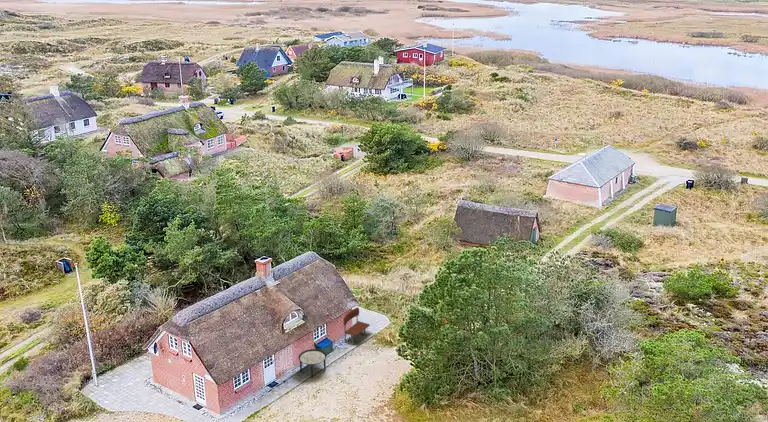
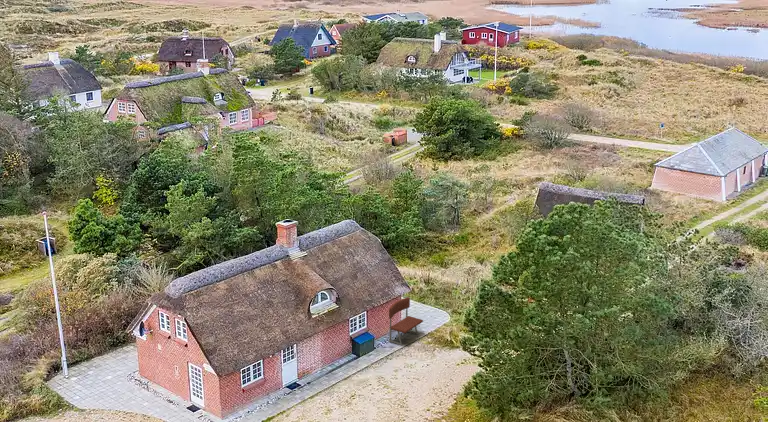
round table: present [298,349,327,378] -> none [328,345,365,381]

